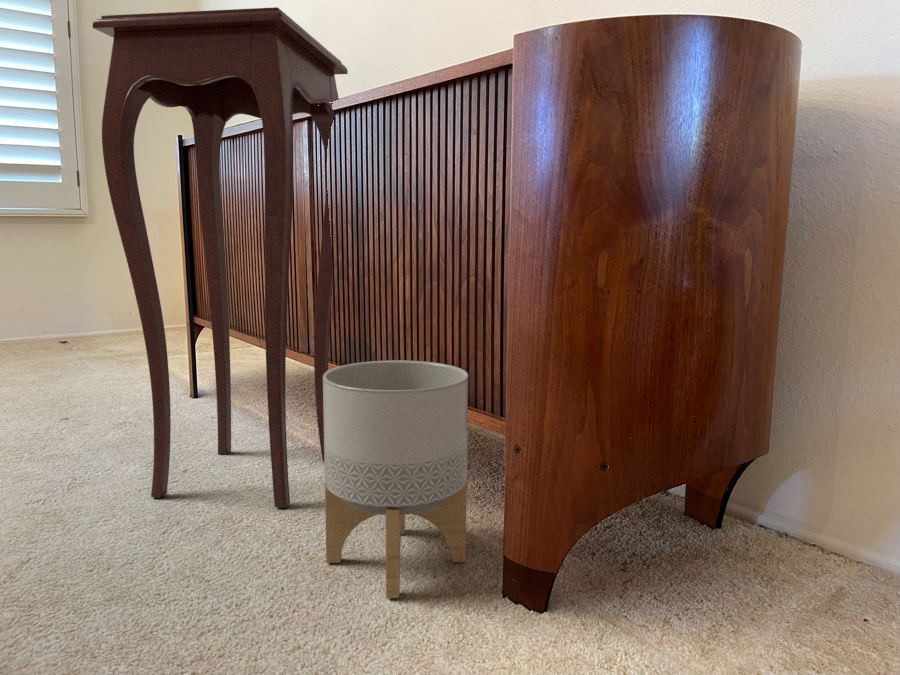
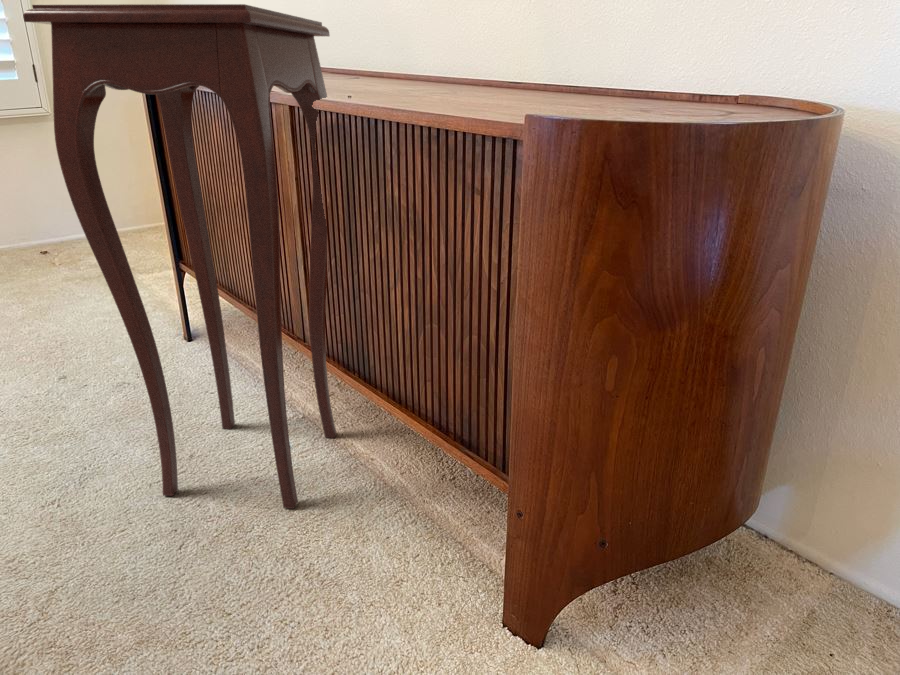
planter: present [323,360,468,598] -> none [325,394,472,635]

